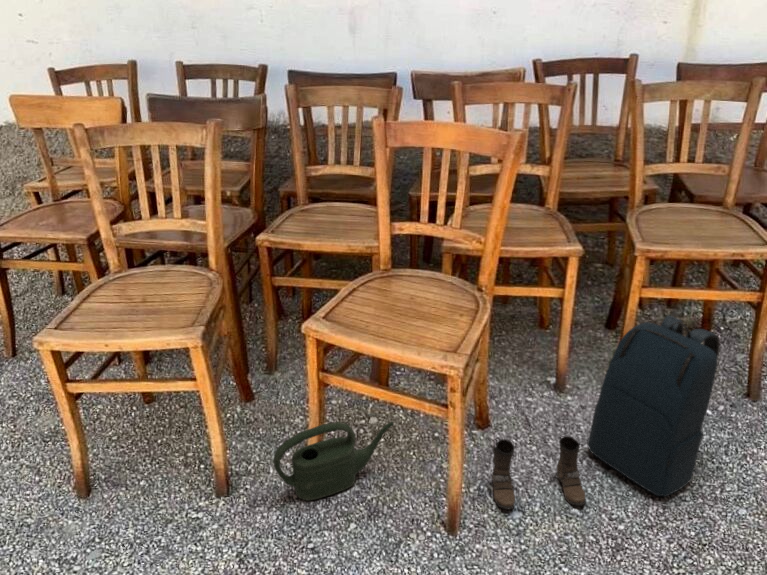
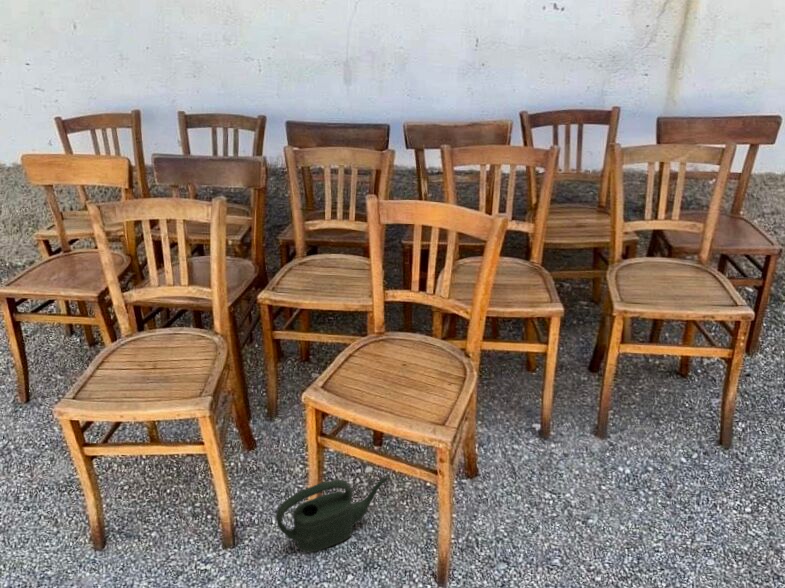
backpack: present [587,315,720,496] -> none [569,378,689,548]
boots: present [492,436,586,510] -> none [479,491,565,561]

